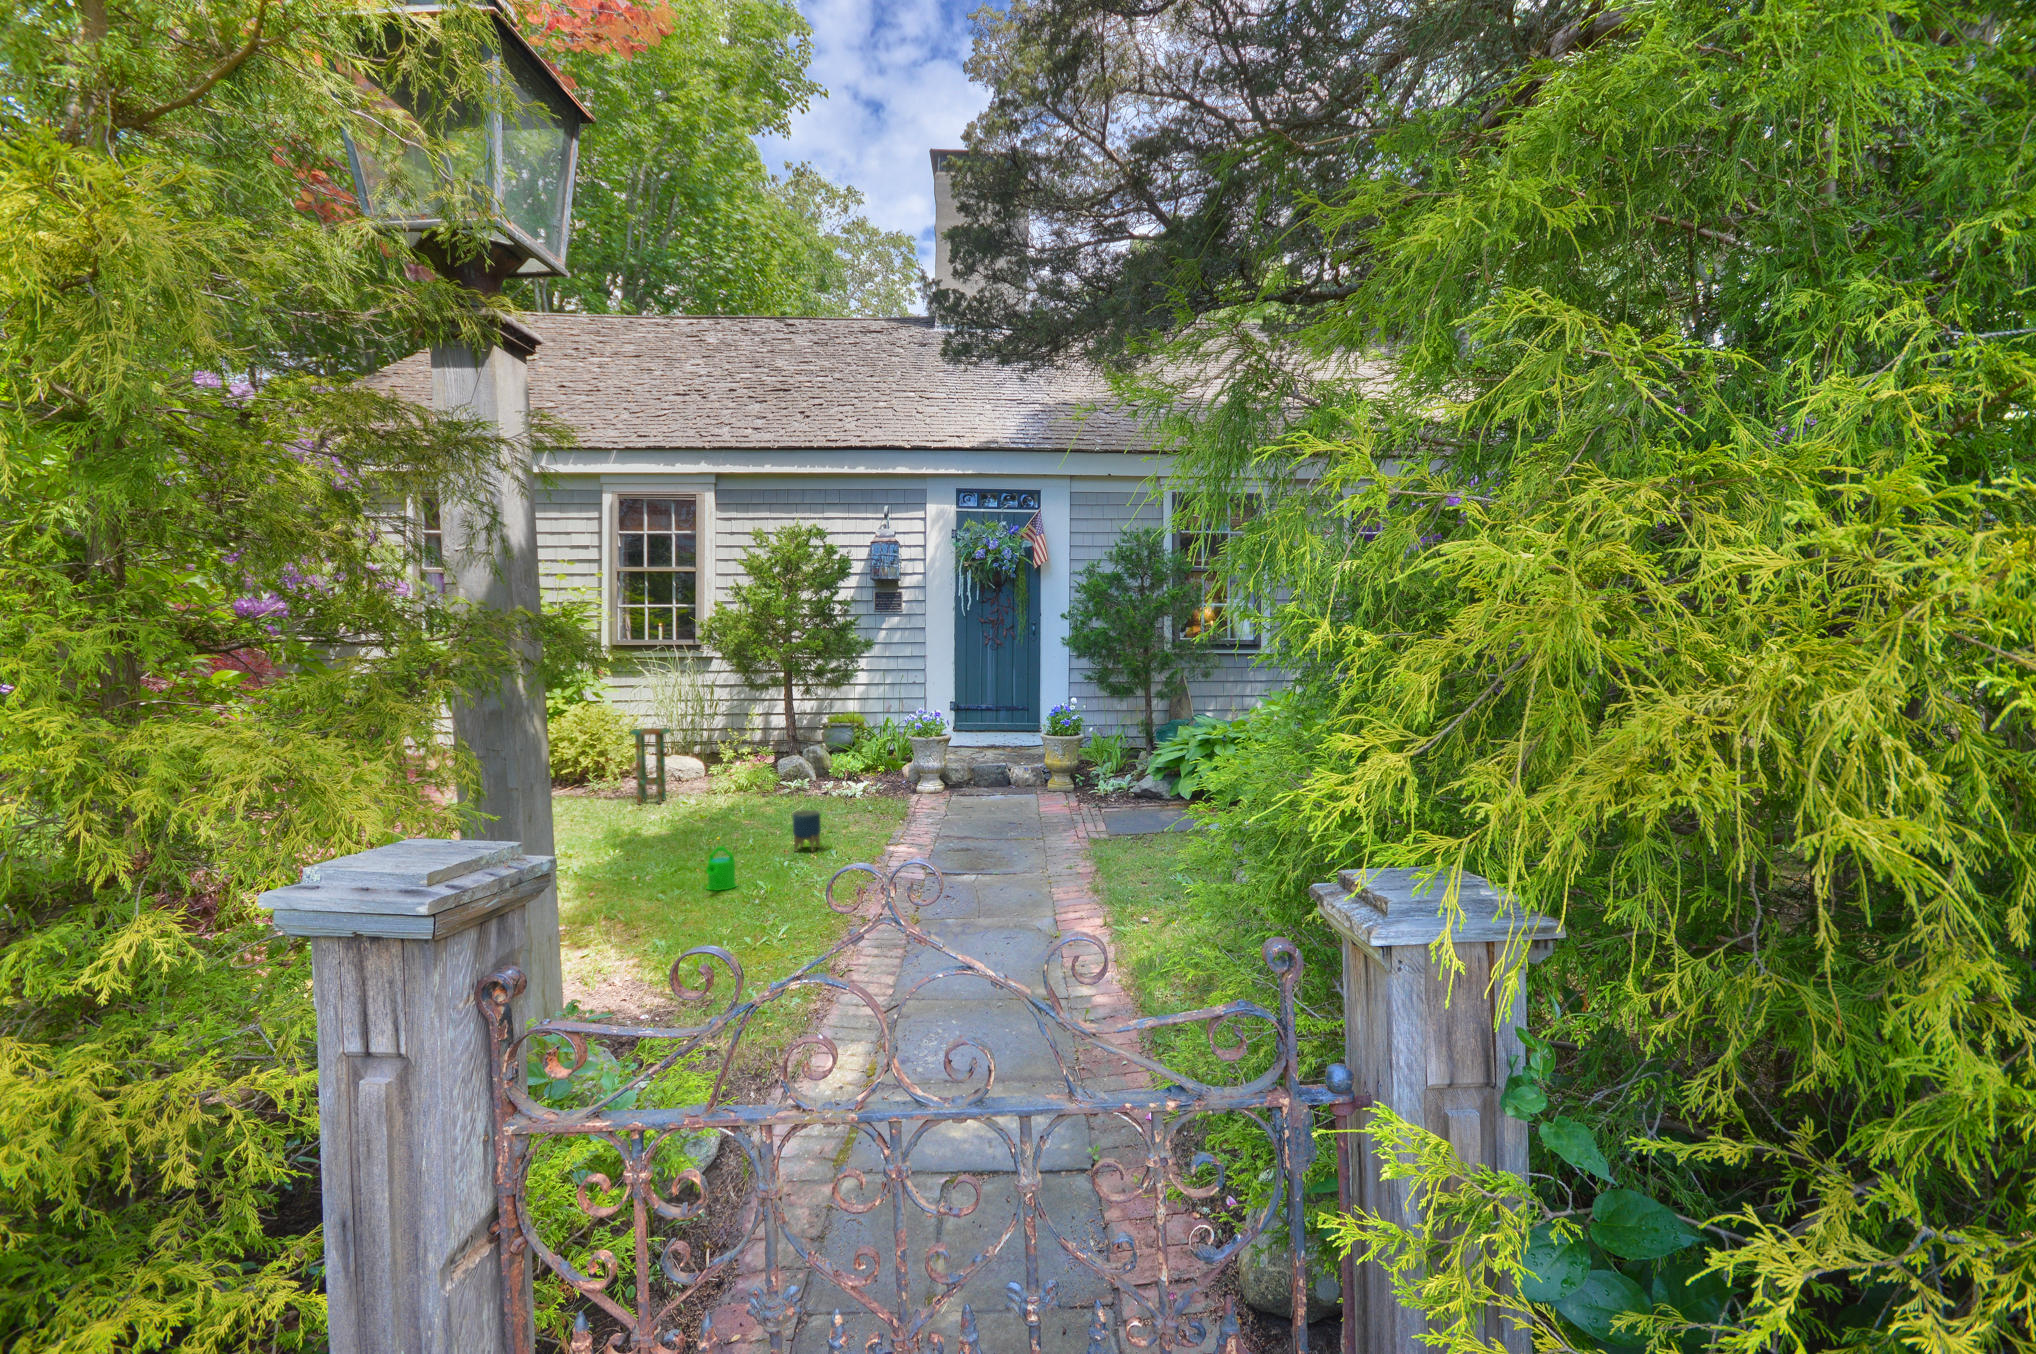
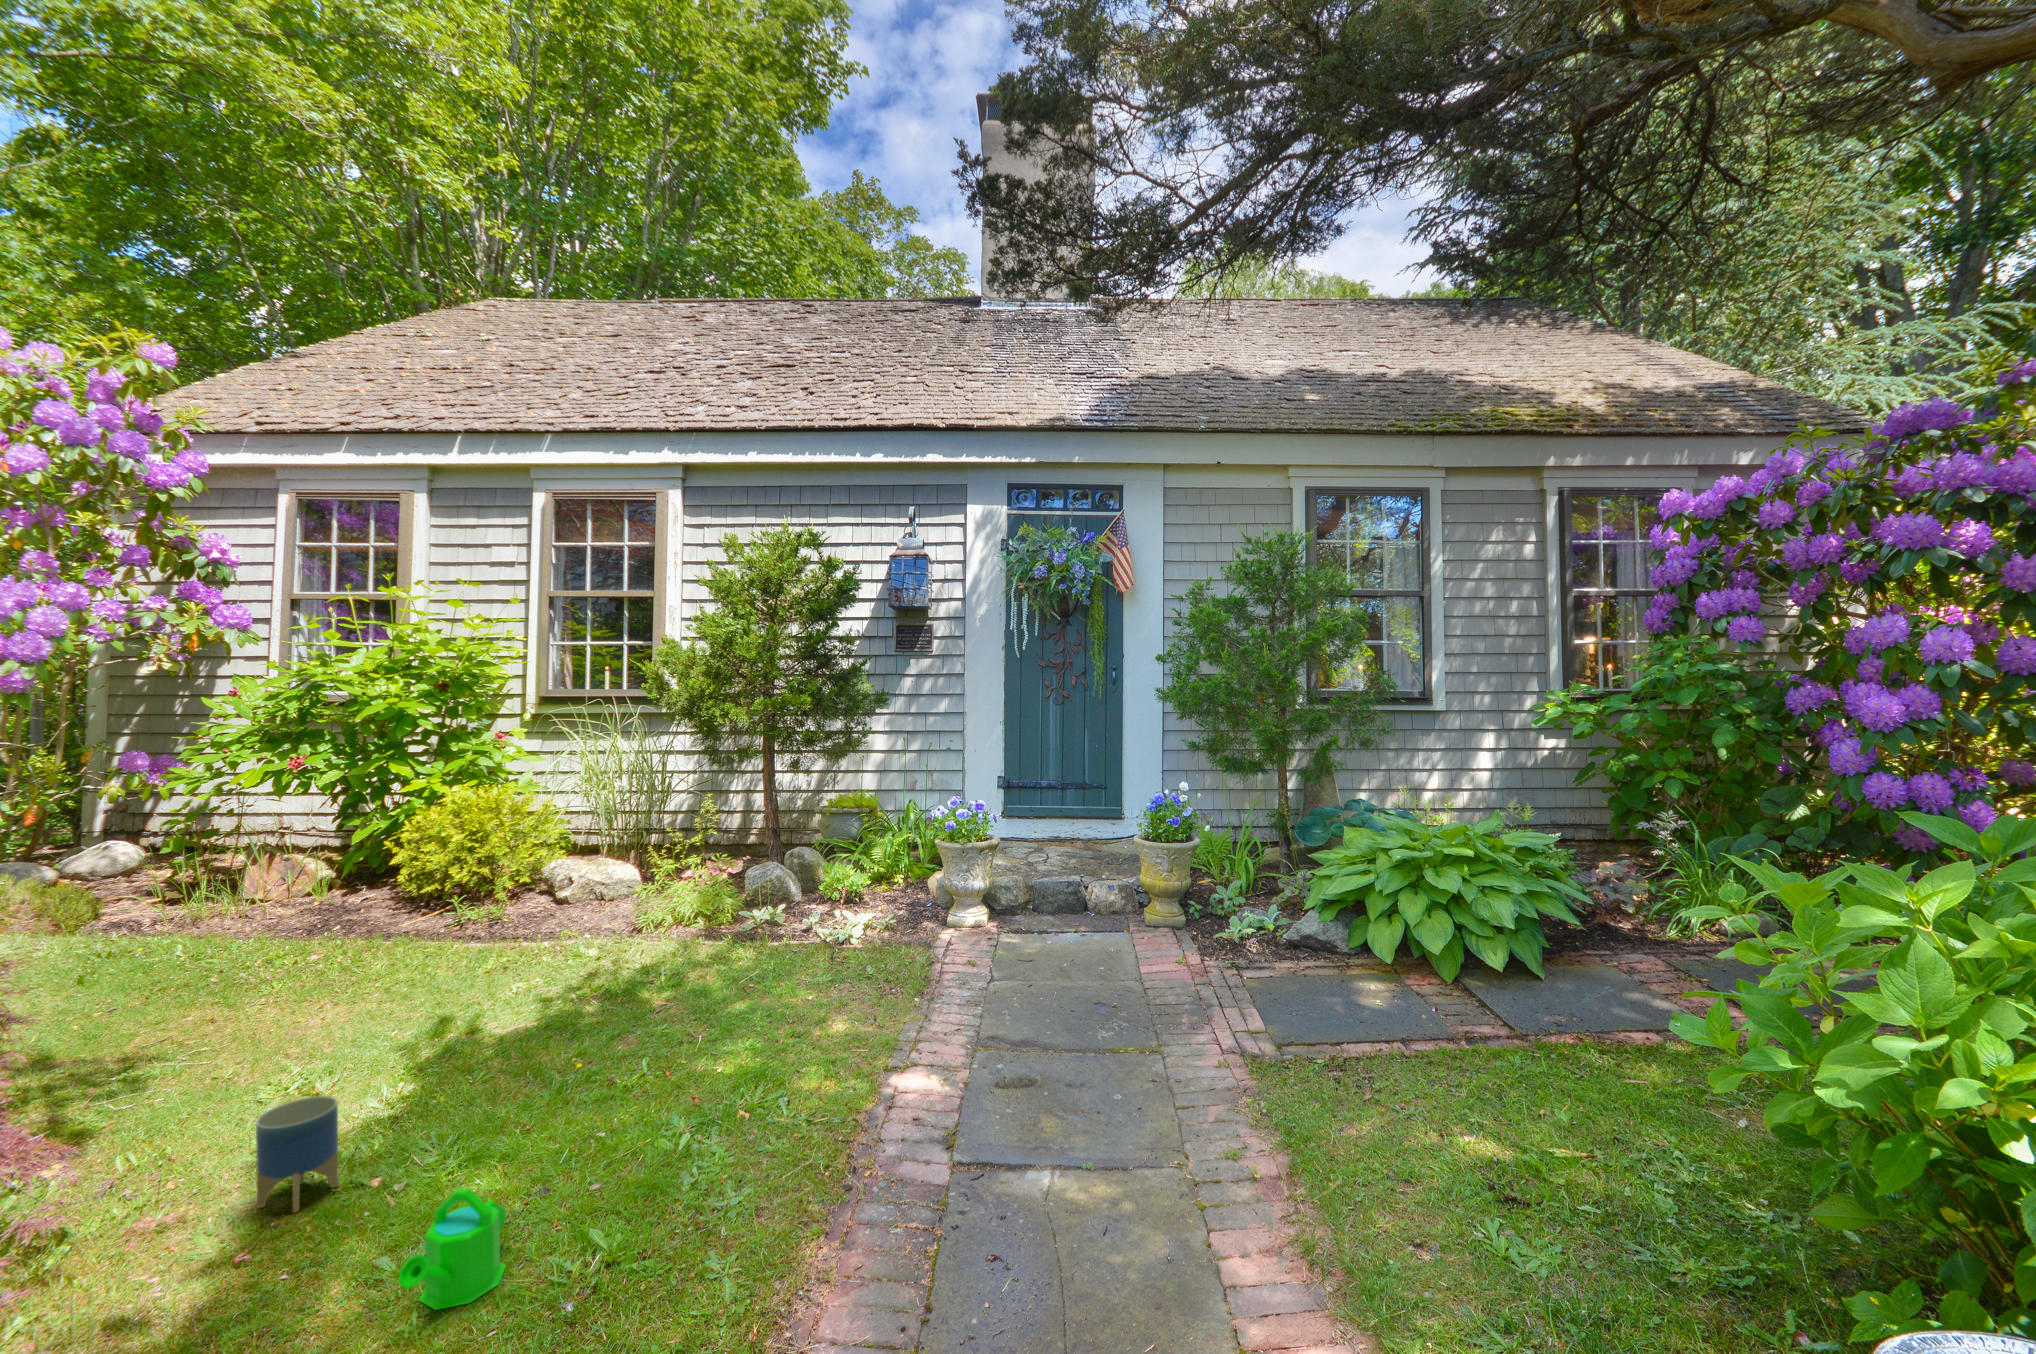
side table: present [630,728,670,805] -> none [506,826,572,949]
planter: present [792,810,821,852] -> present [256,1096,339,1212]

